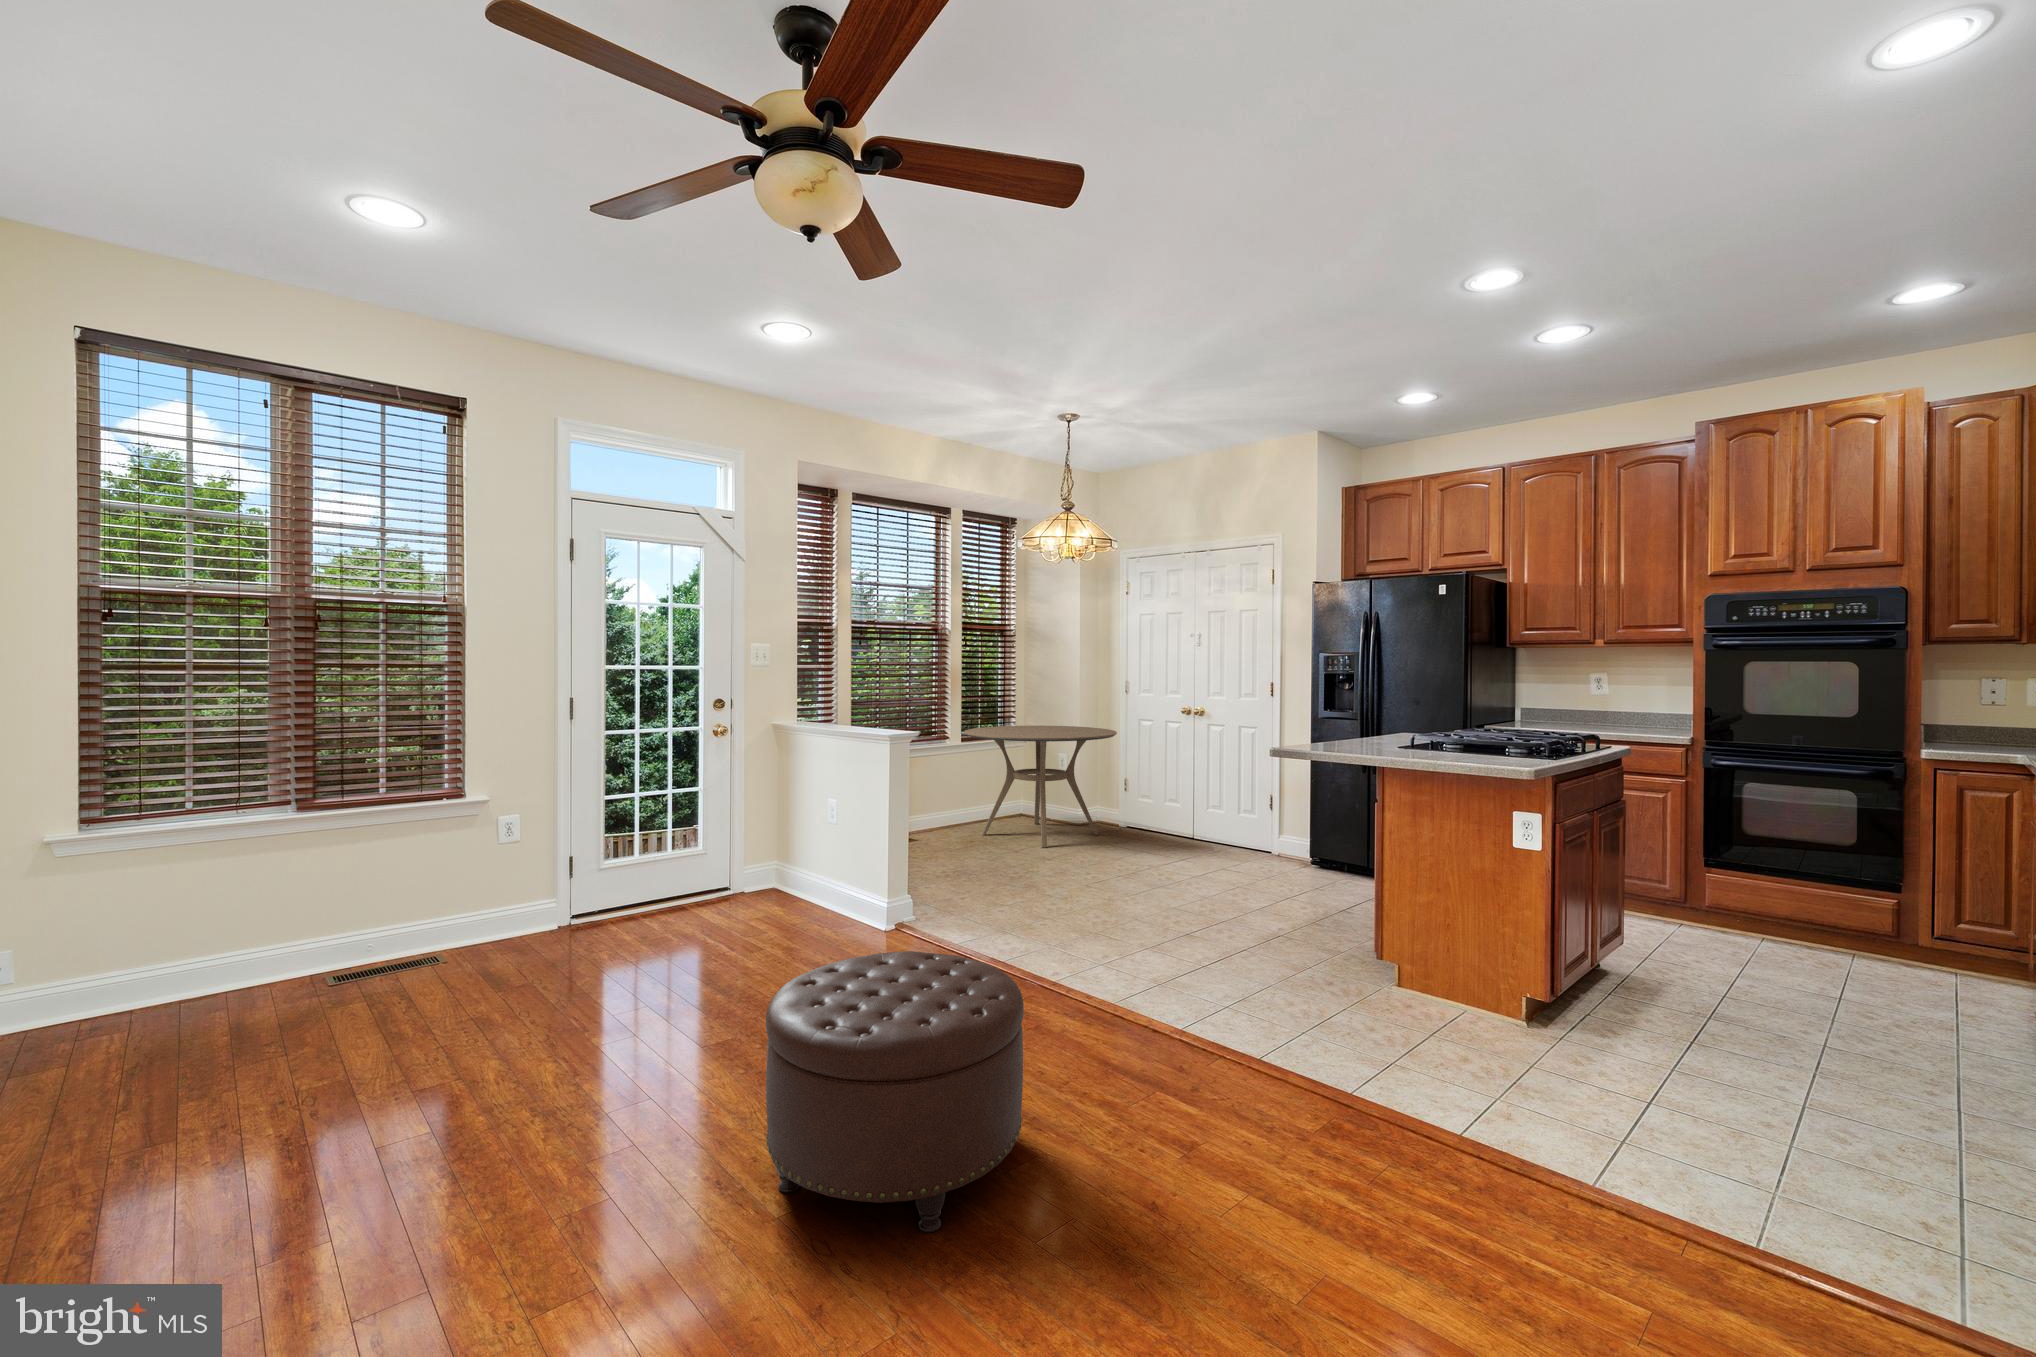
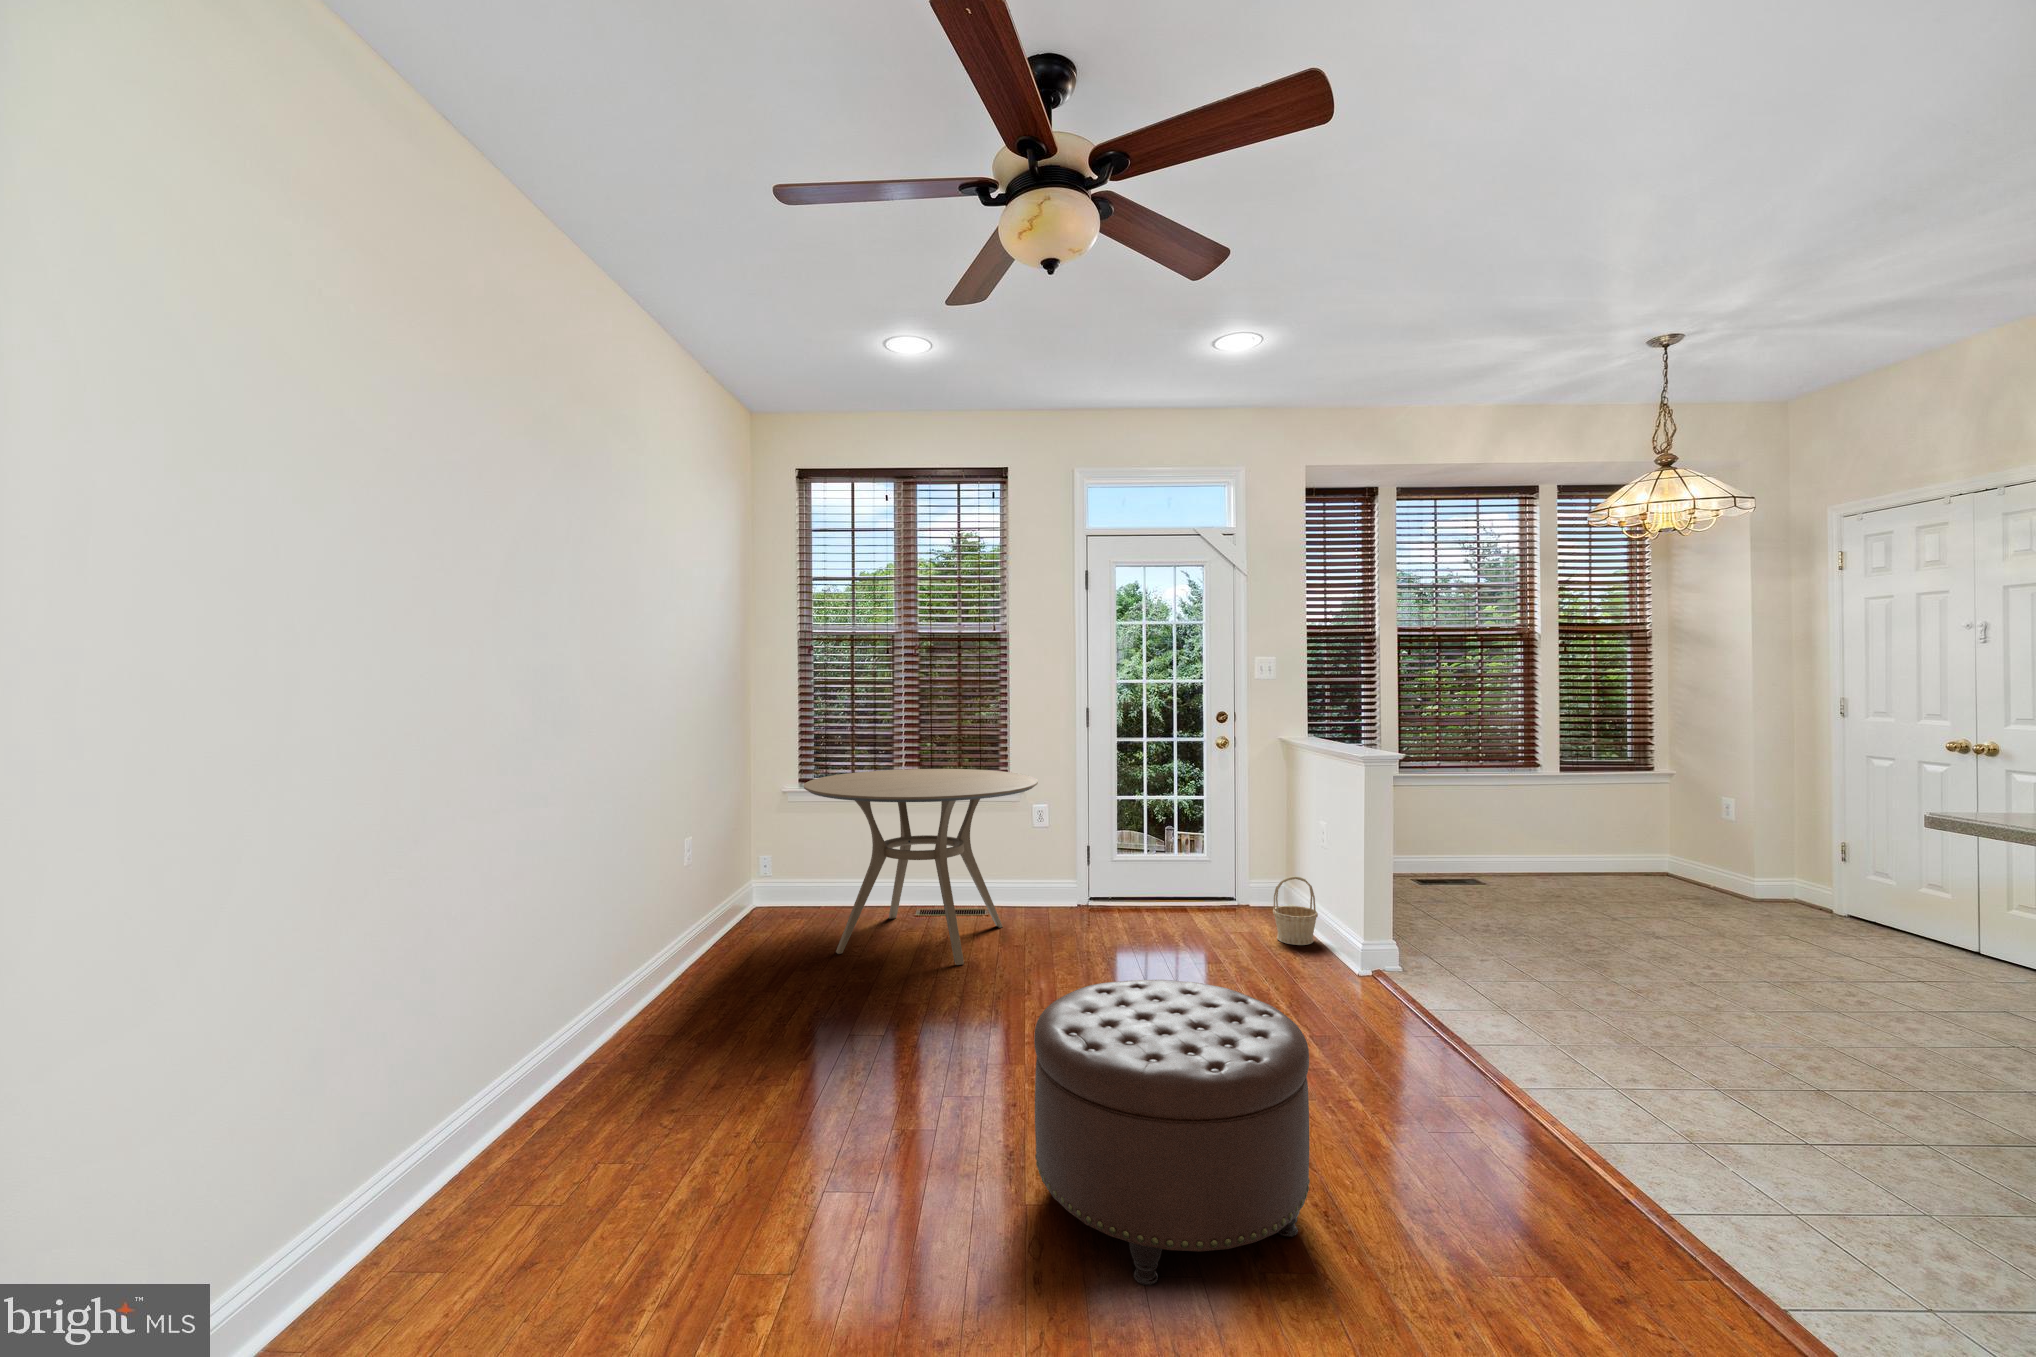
dining table: present [965,726,1117,847] -> present [804,769,1038,965]
basket: none [792,851,834,916] -> present [1273,876,1318,945]

